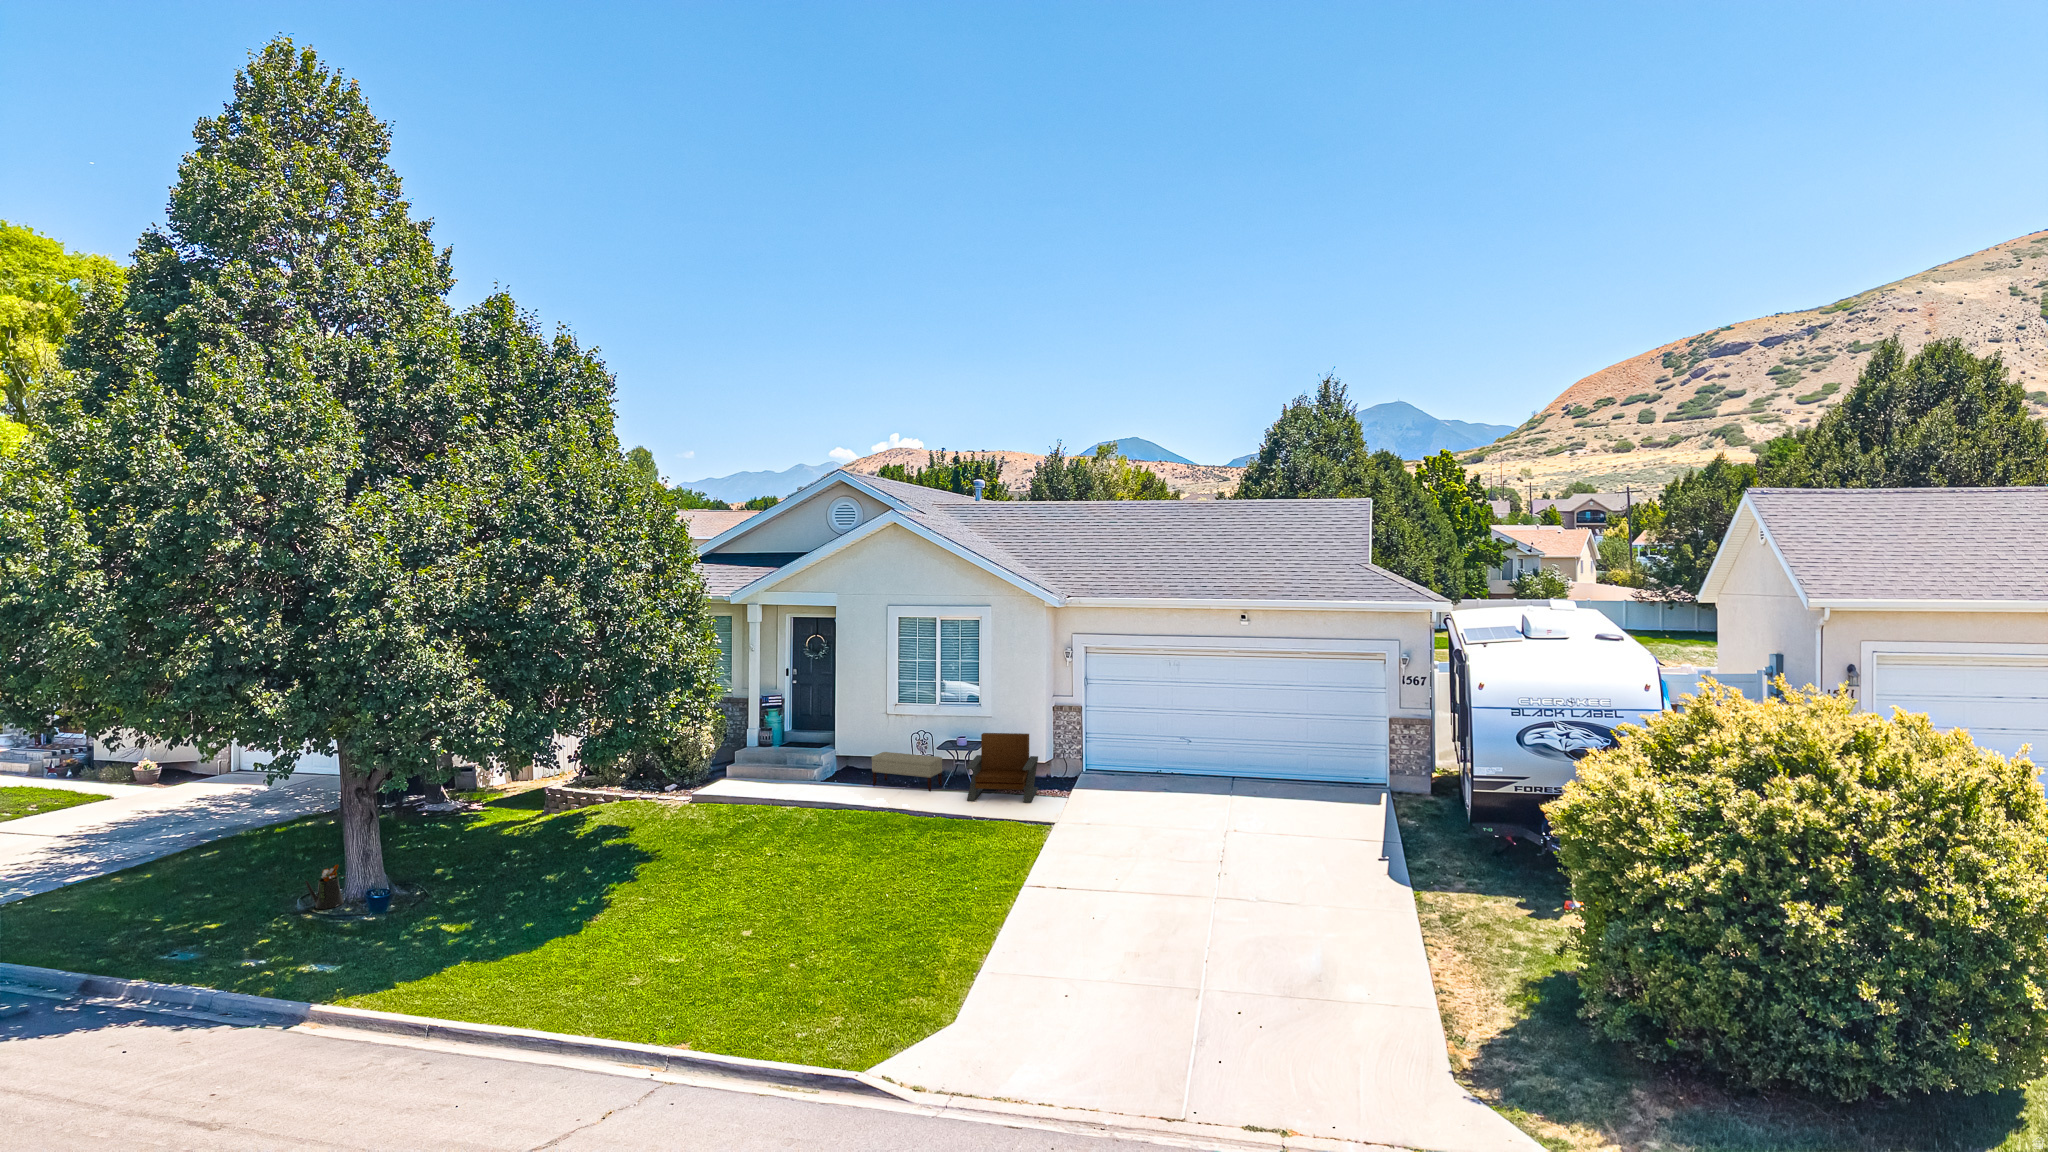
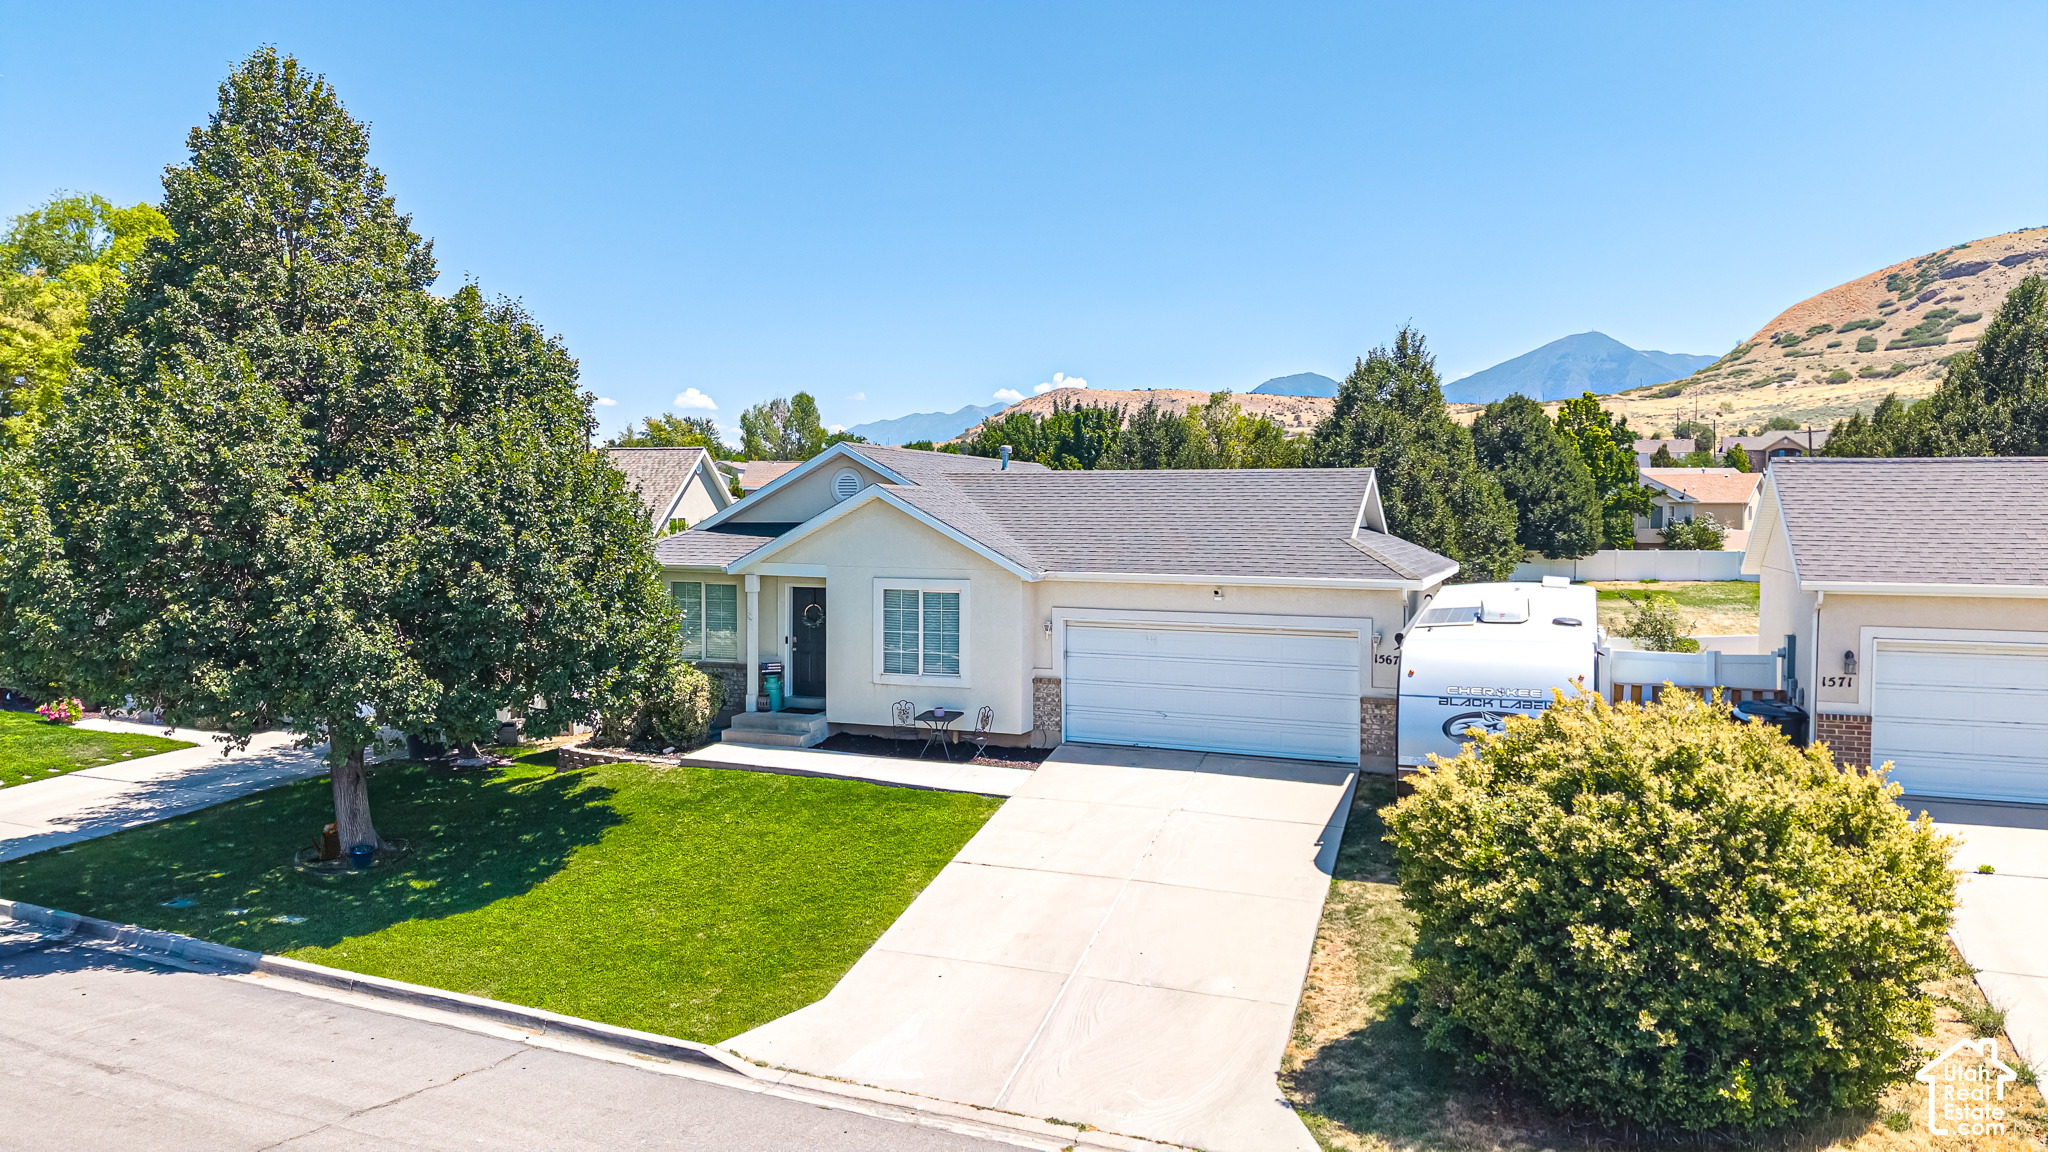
lounge chair: present [966,733,1038,802] -> none [934,704,1009,773]
bench: present [872,752,942,791] -> none [853,720,919,760]

